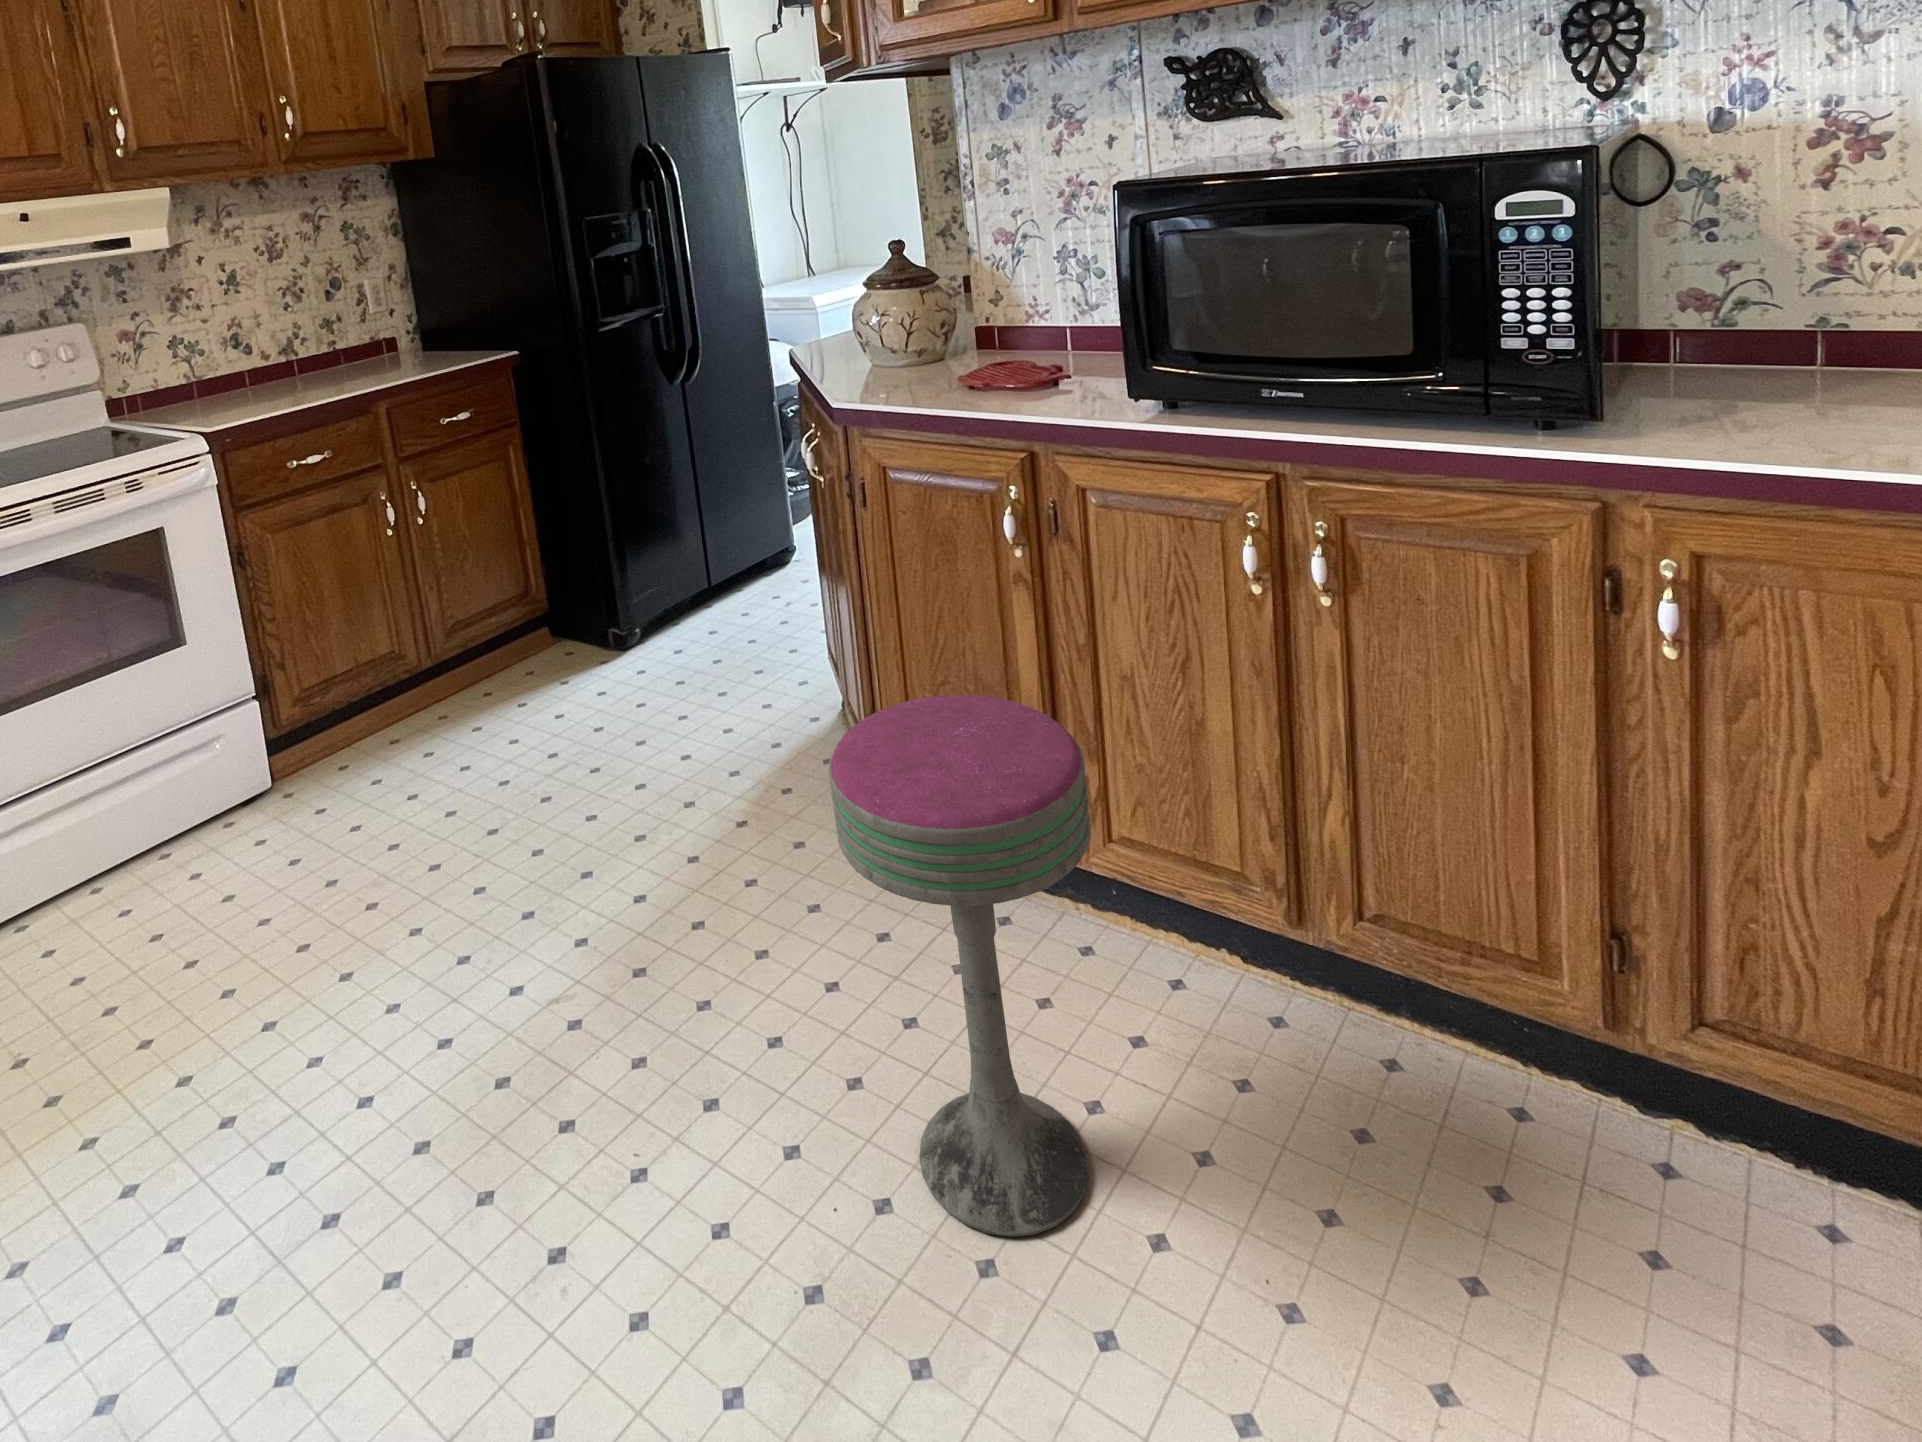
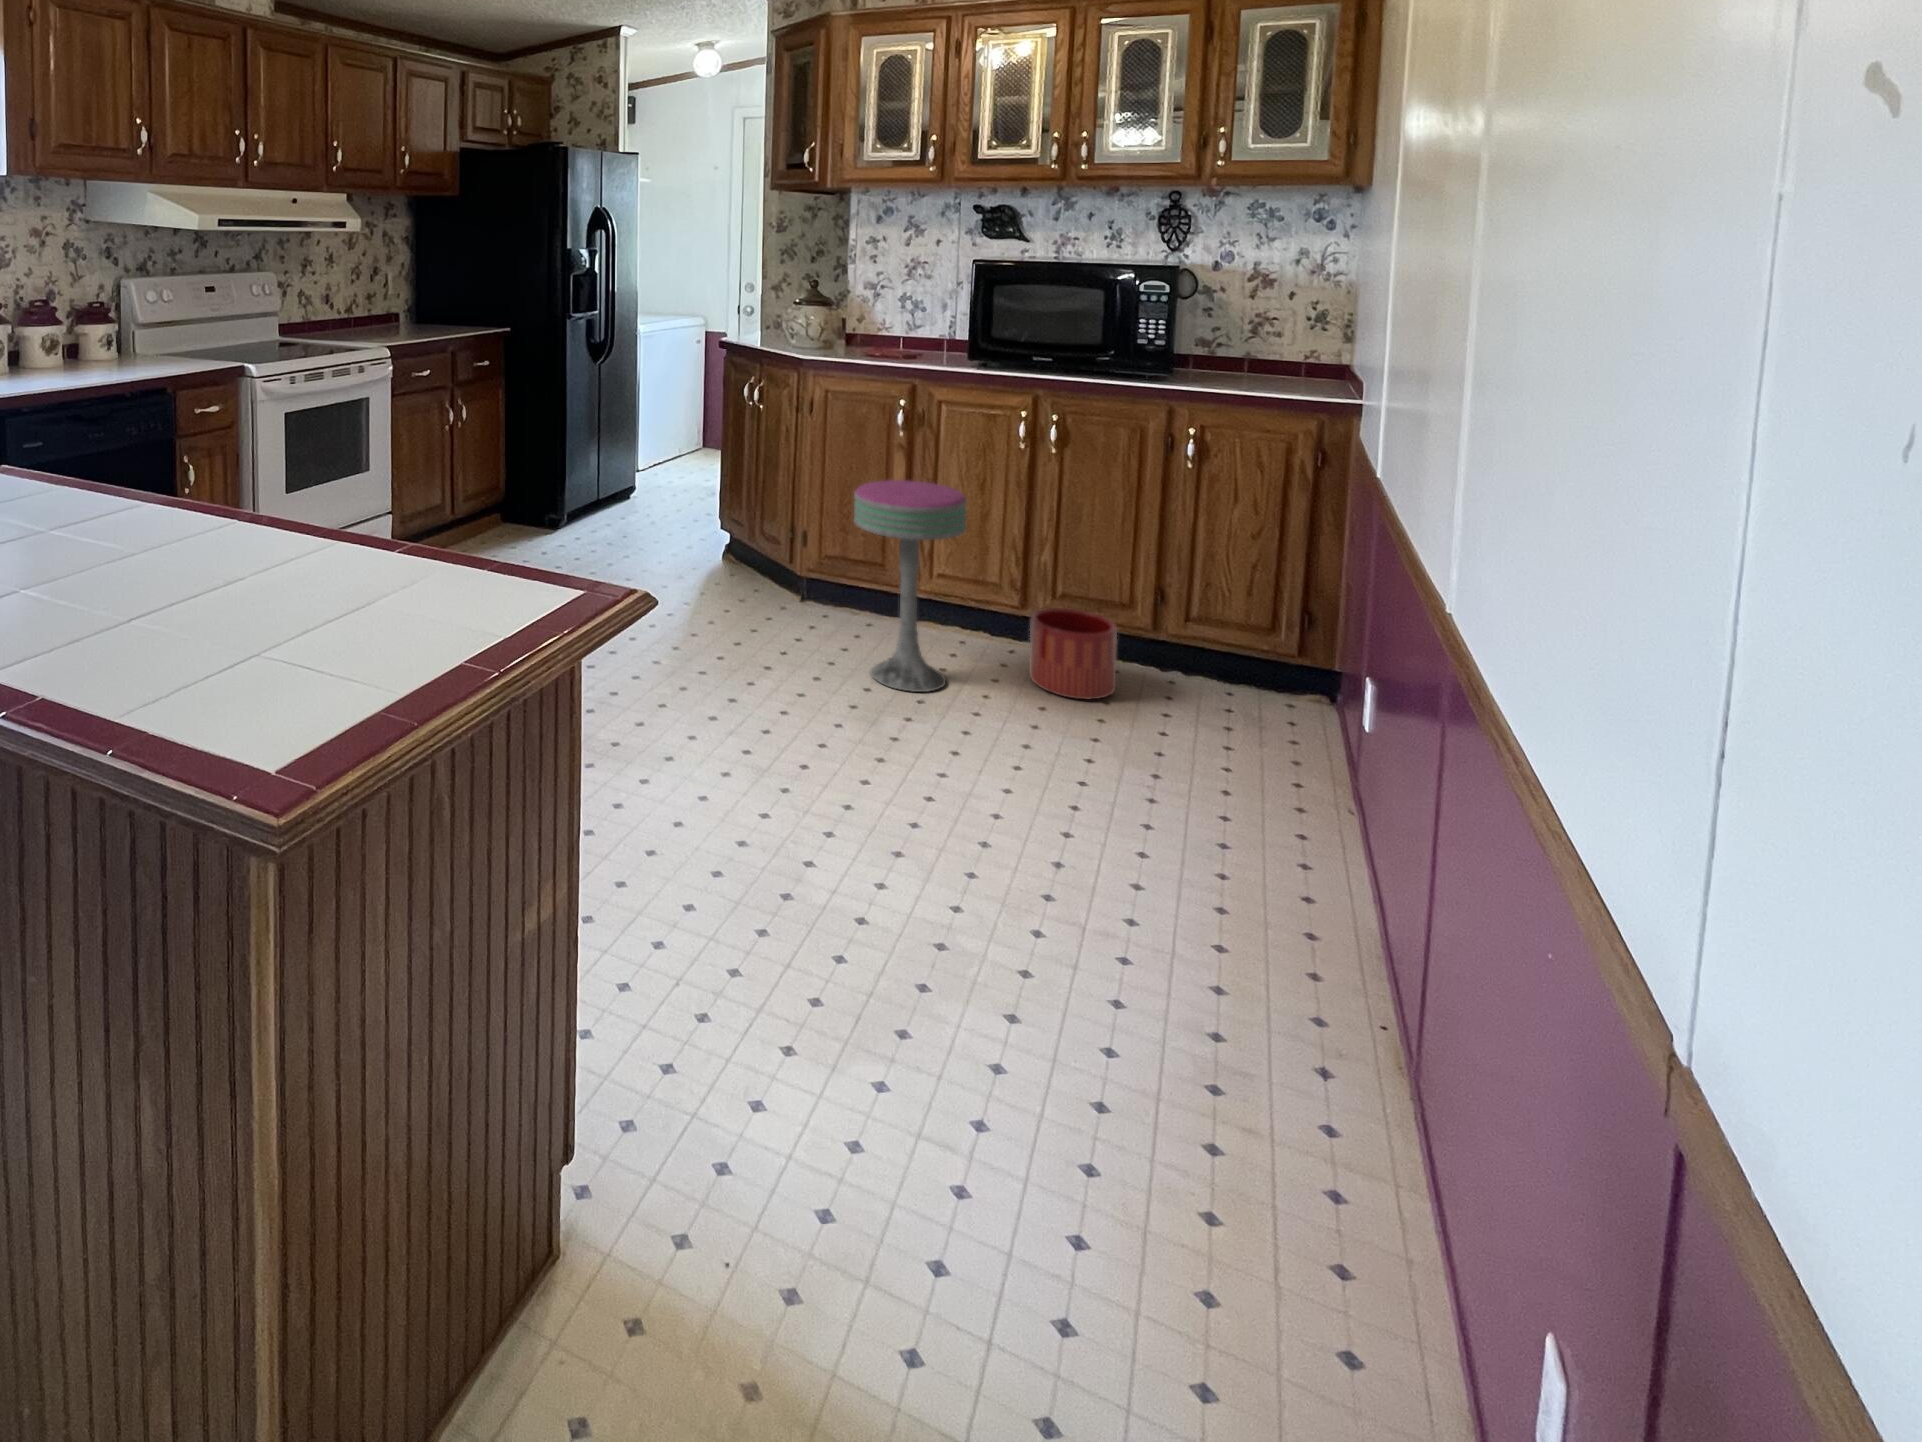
planter: none [1286,992,1521,1297] -> present [1029,608,1117,699]

